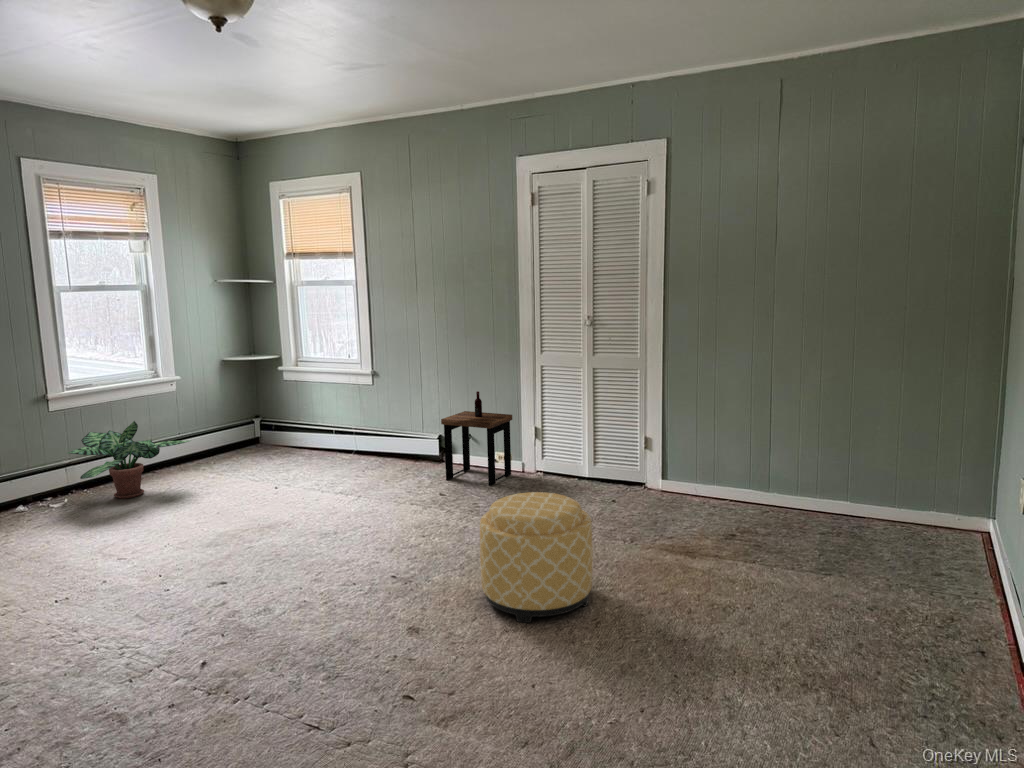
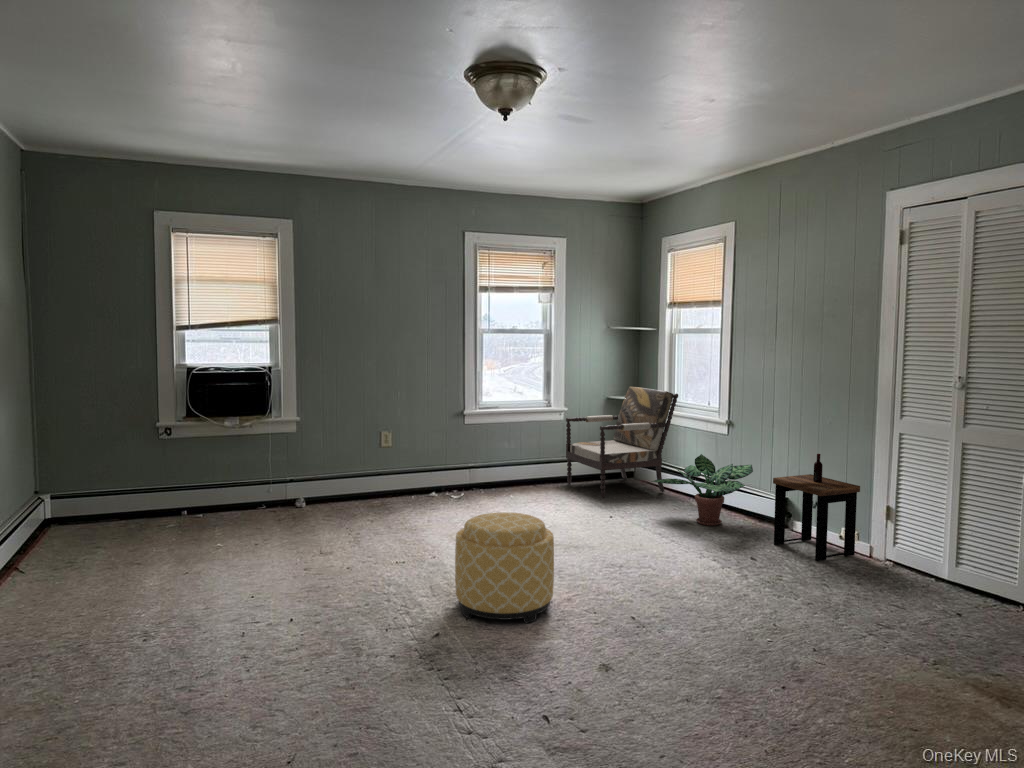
armchair: none [182,346,310,471] -> present [566,387,678,498]
potted plant: present [68,421,189,498] -> present [652,454,753,526]
ottoman: present [480,492,592,623] -> present [455,512,554,623]

